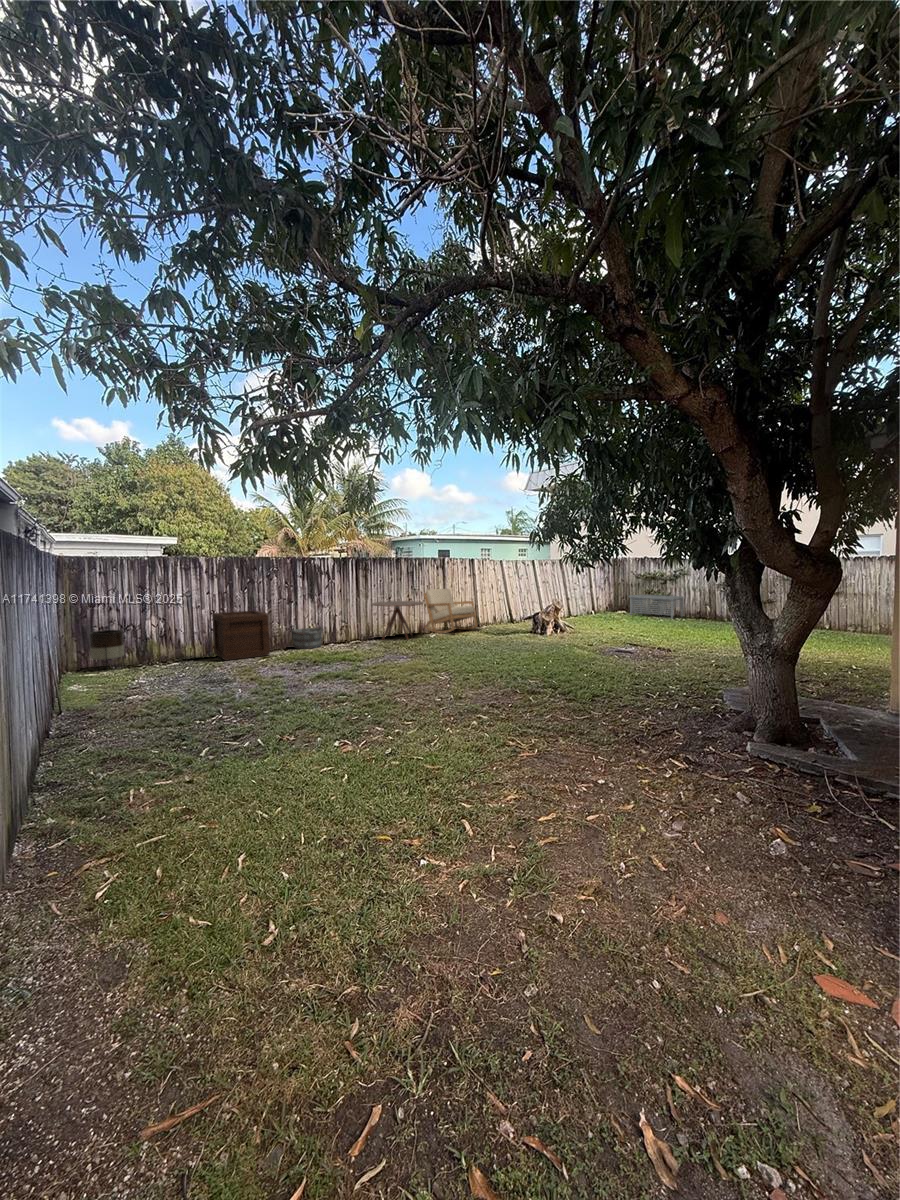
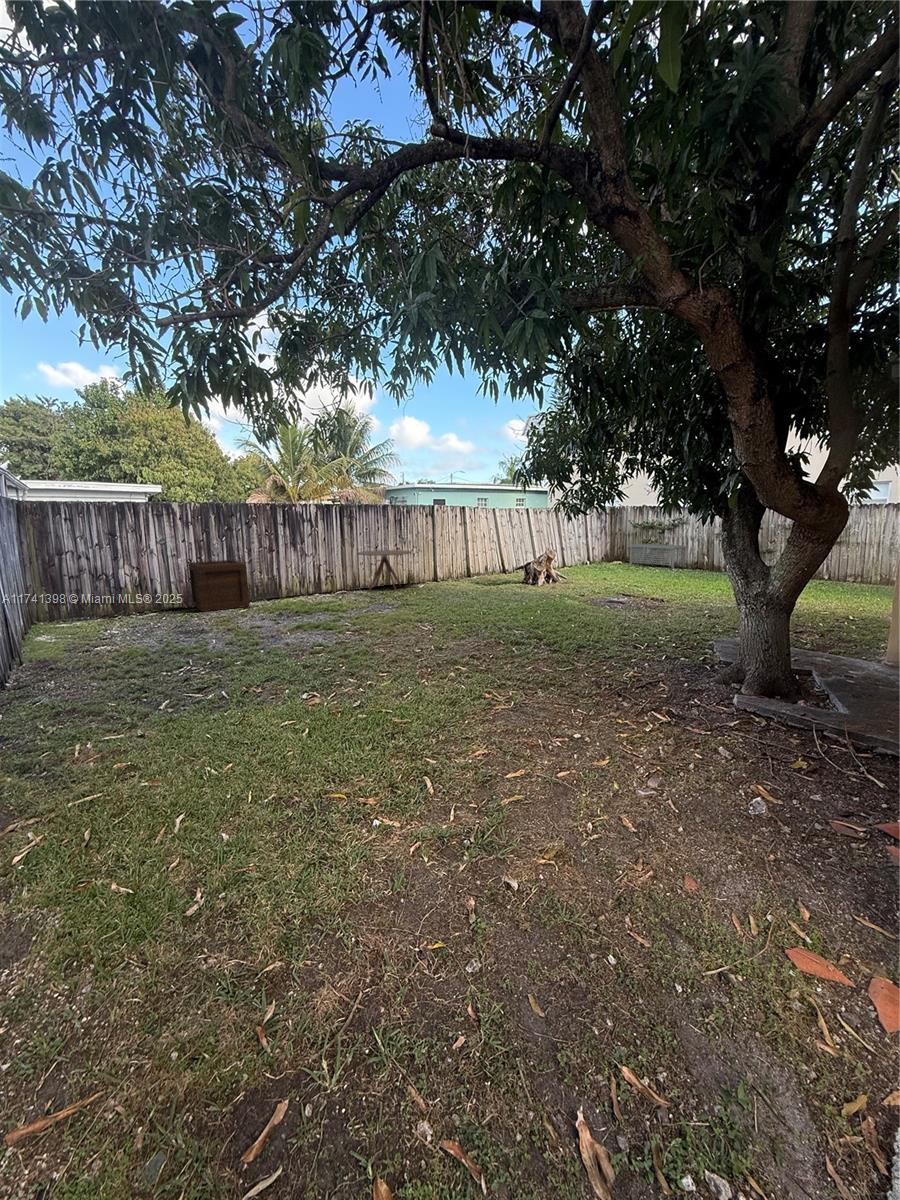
chair: present [423,589,477,633] -> none [413,537,469,583]
bucket: present [292,627,324,649] -> none [273,576,307,600]
planter: present [89,630,124,667] -> none [56,580,97,623]

